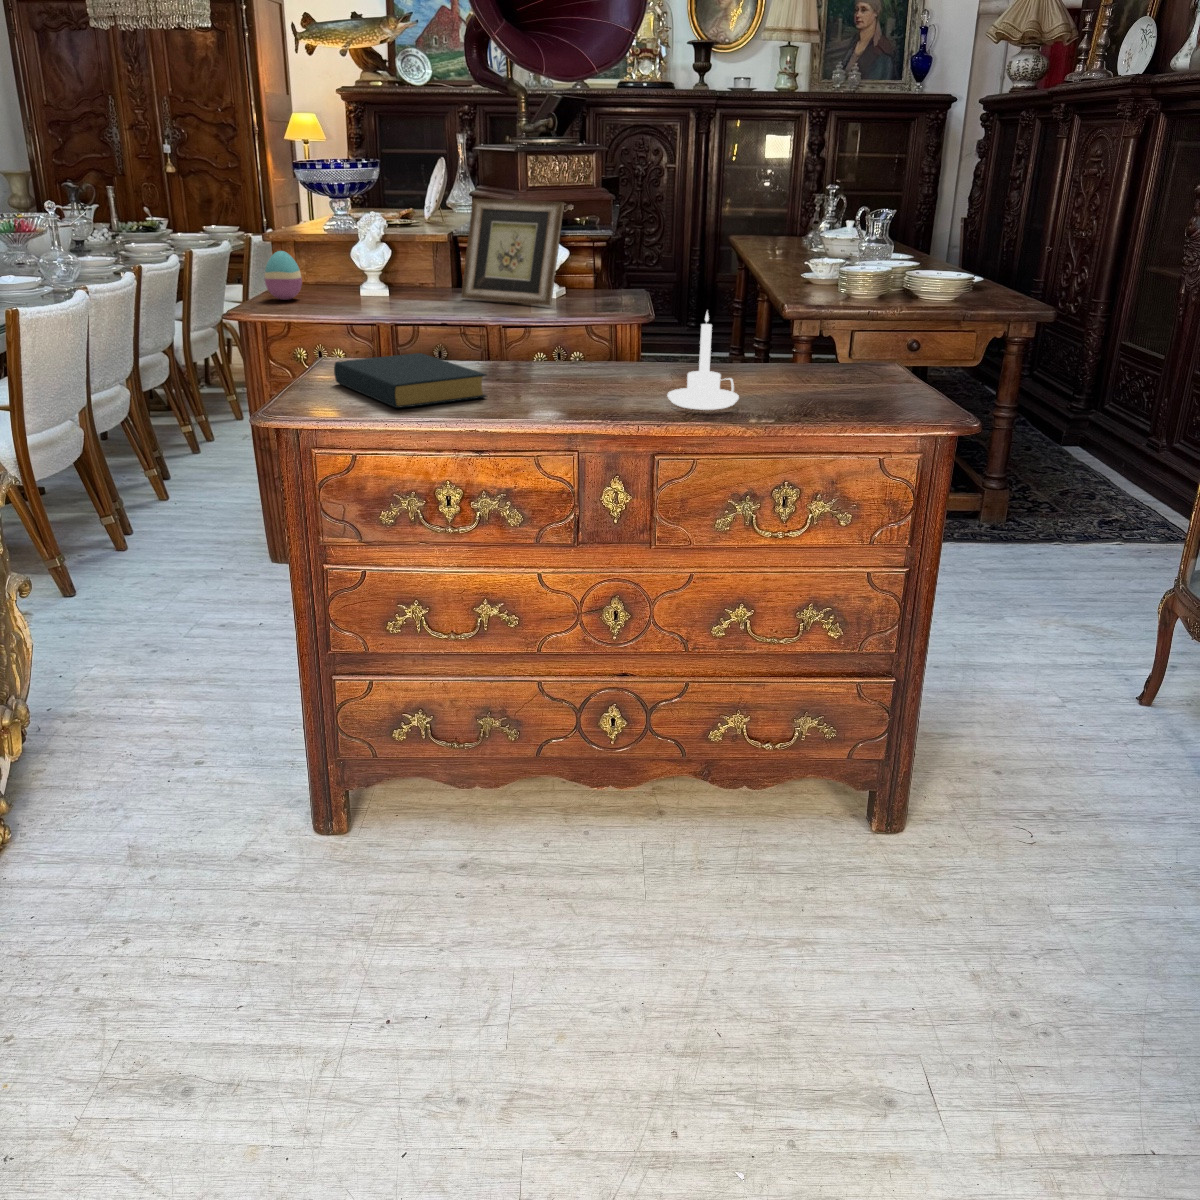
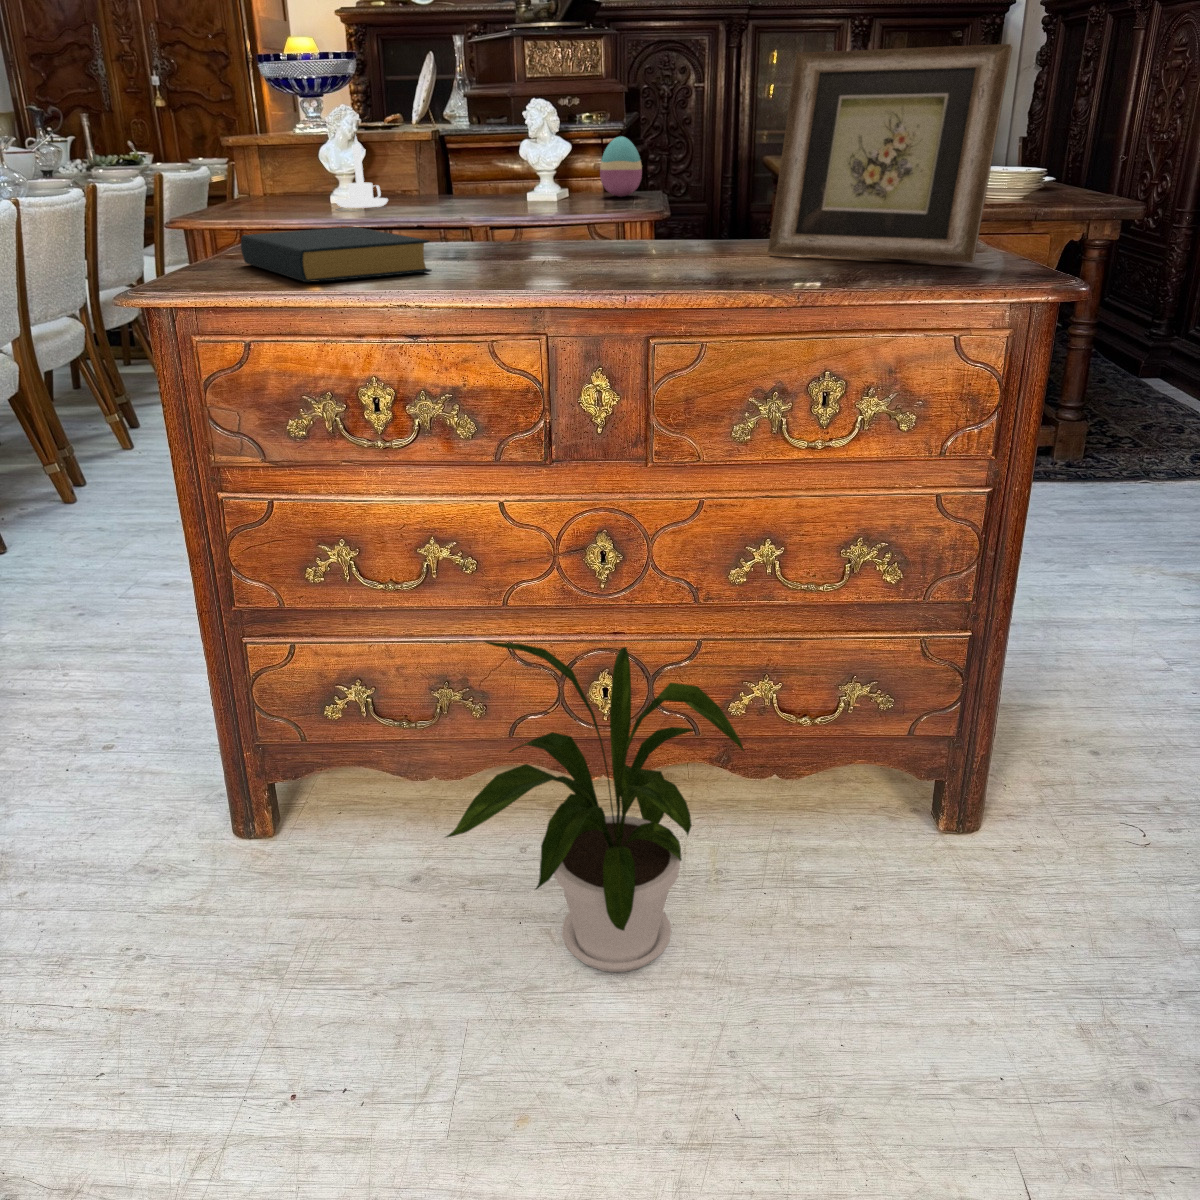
picture frame: present [461,199,564,305] -> present [768,44,1012,263]
decorative egg: present [264,251,302,300] -> present [600,136,642,197]
candle holder: present [667,312,739,410] -> present [335,136,388,208]
house plant: none [506,682,725,935] -> present [446,641,744,972]

